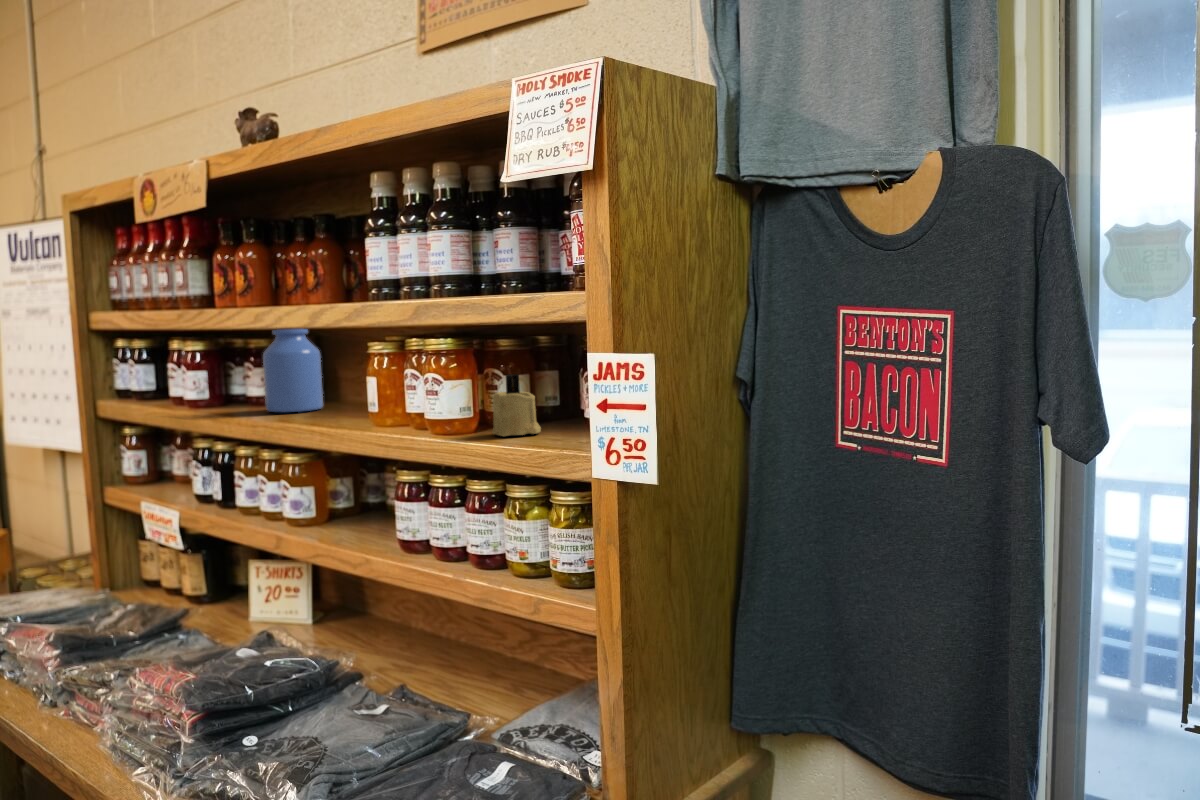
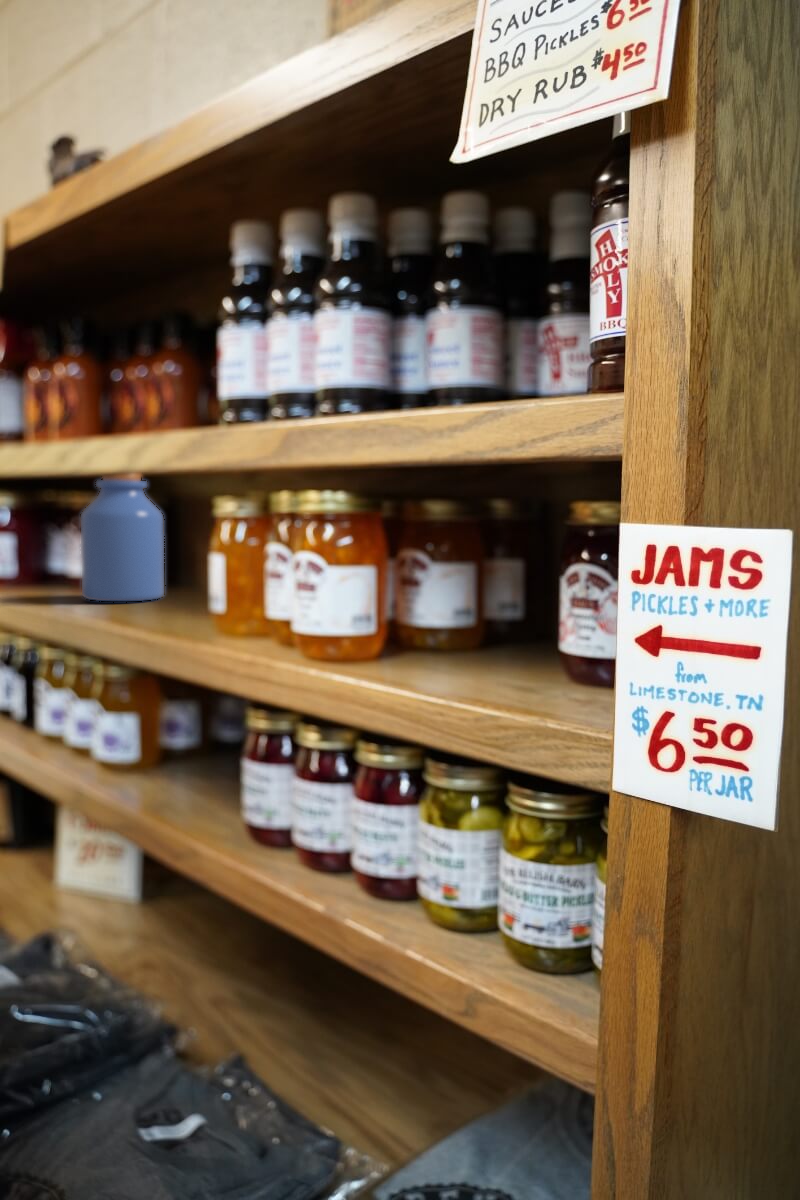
candle: present [492,374,541,436] -> none [405,561,492,673]

